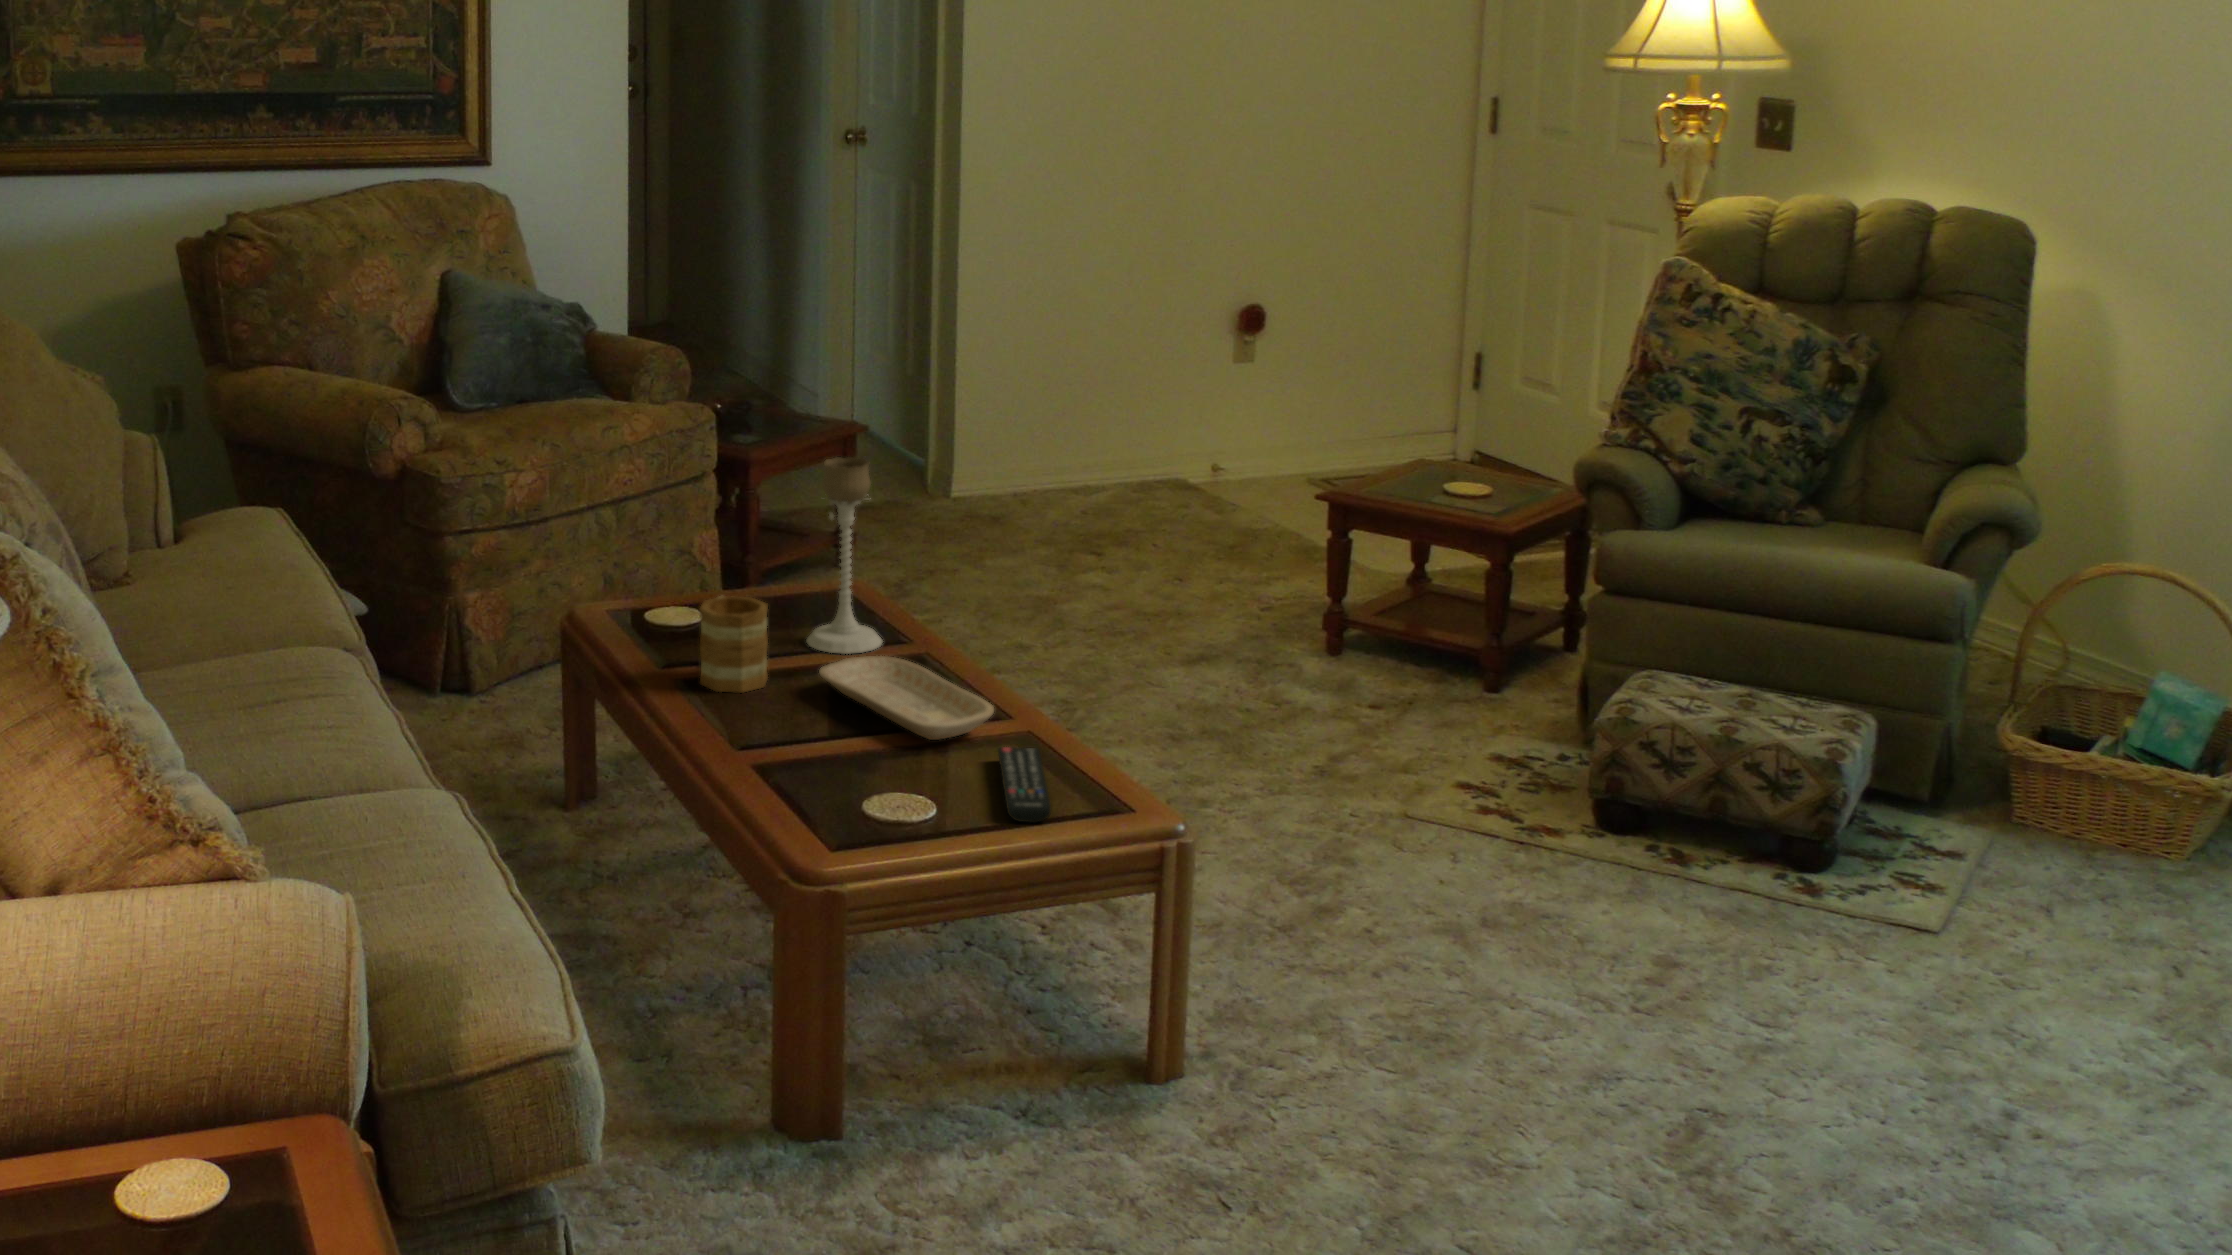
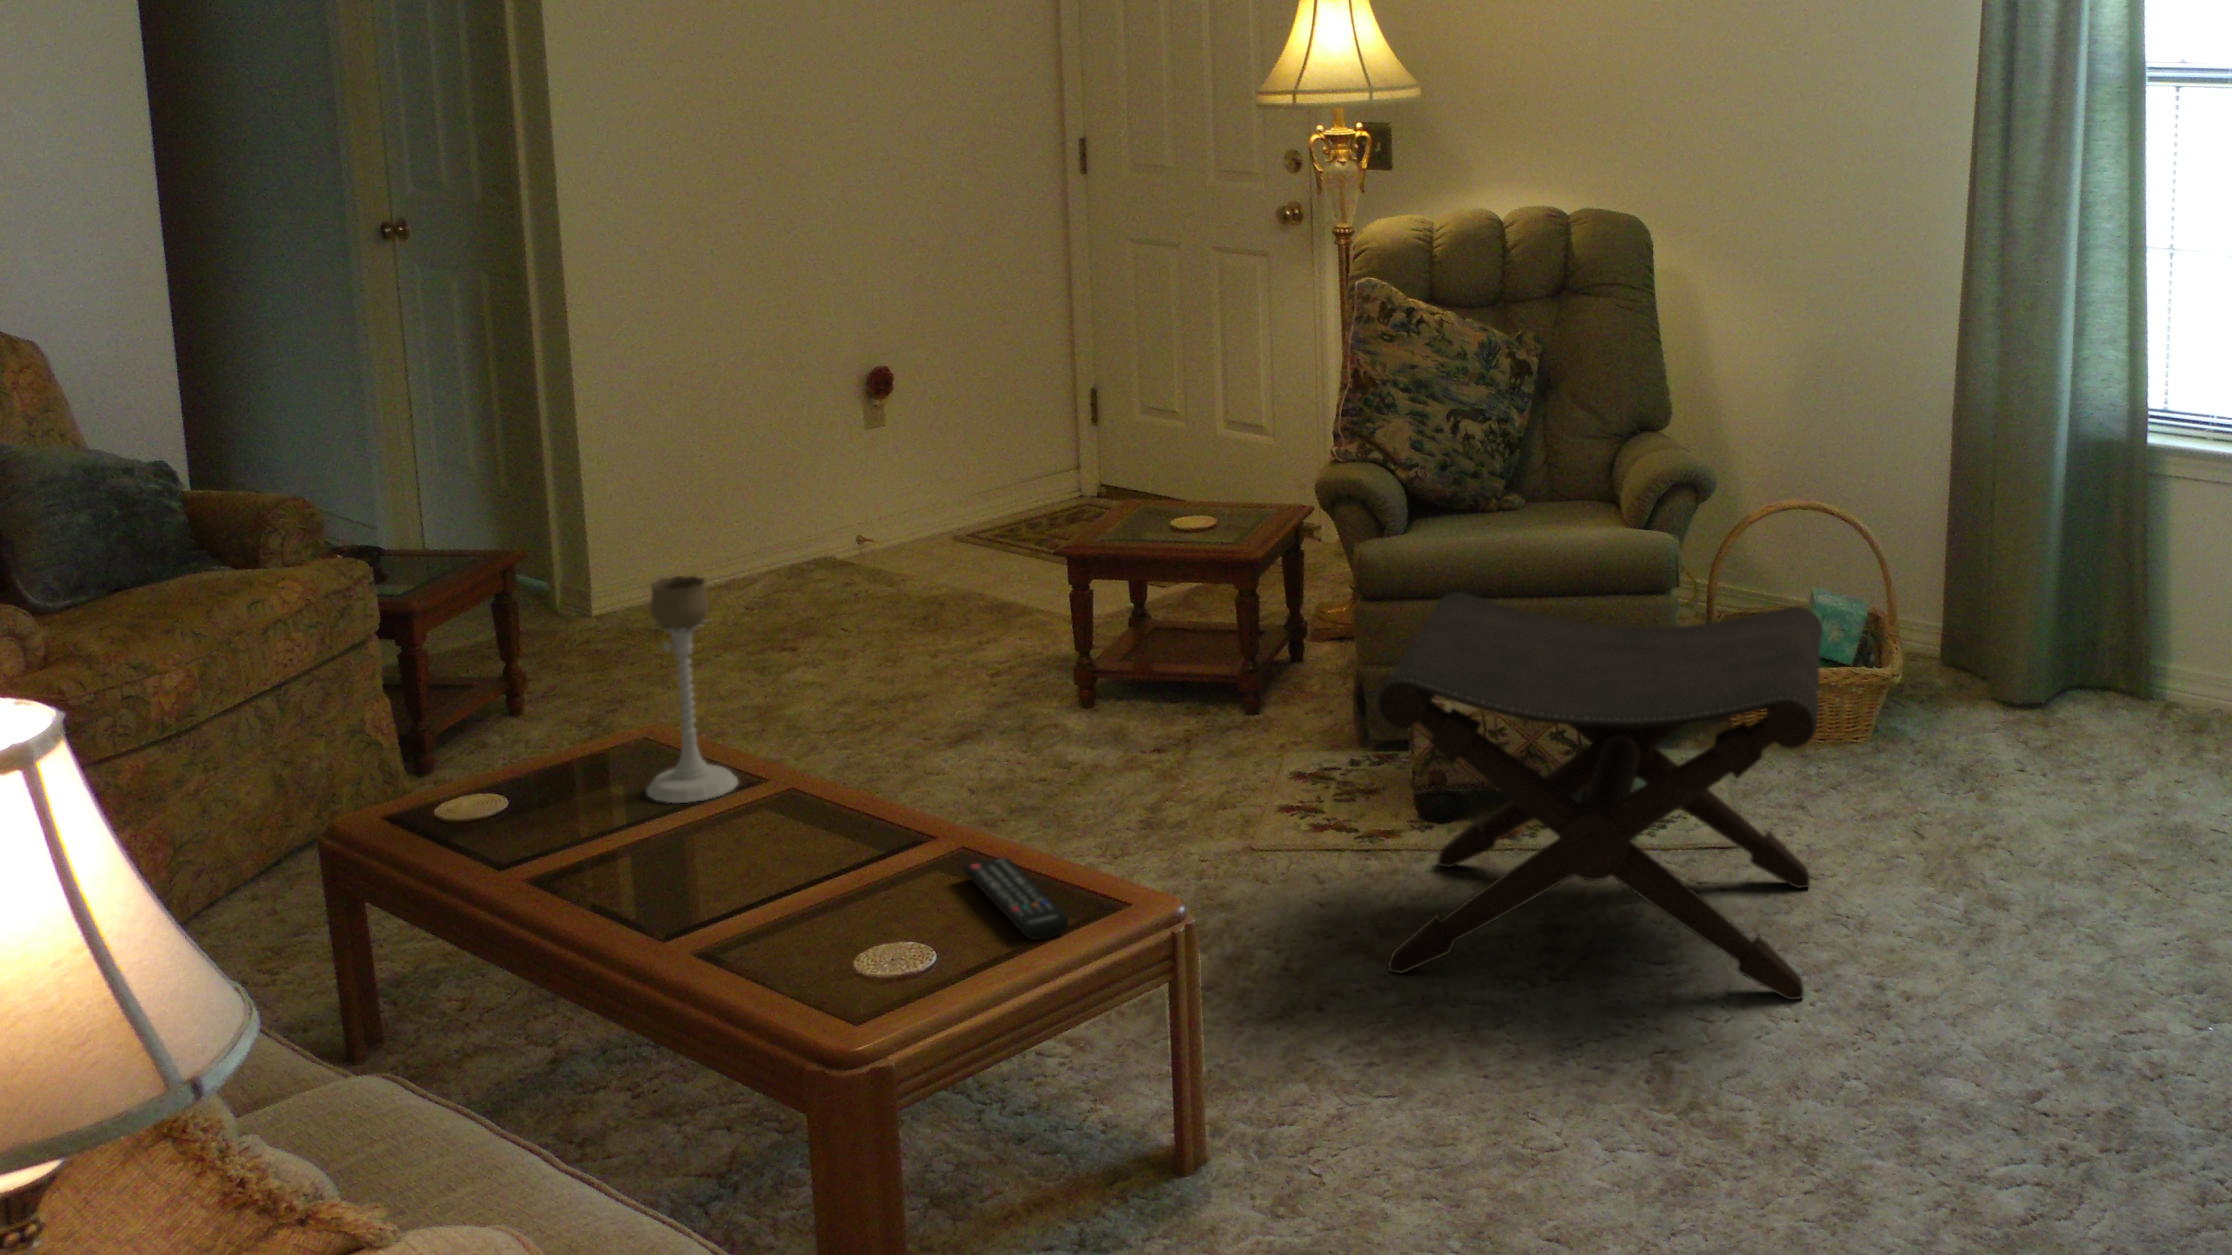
footstool: none [1463,592,2054,1101] -> present [1378,592,1823,1000]
mug: present [700,596,768,693] -> none [544,756,636,875]
tray: present [819,656,994,740] -> none [705,793,937,874]

